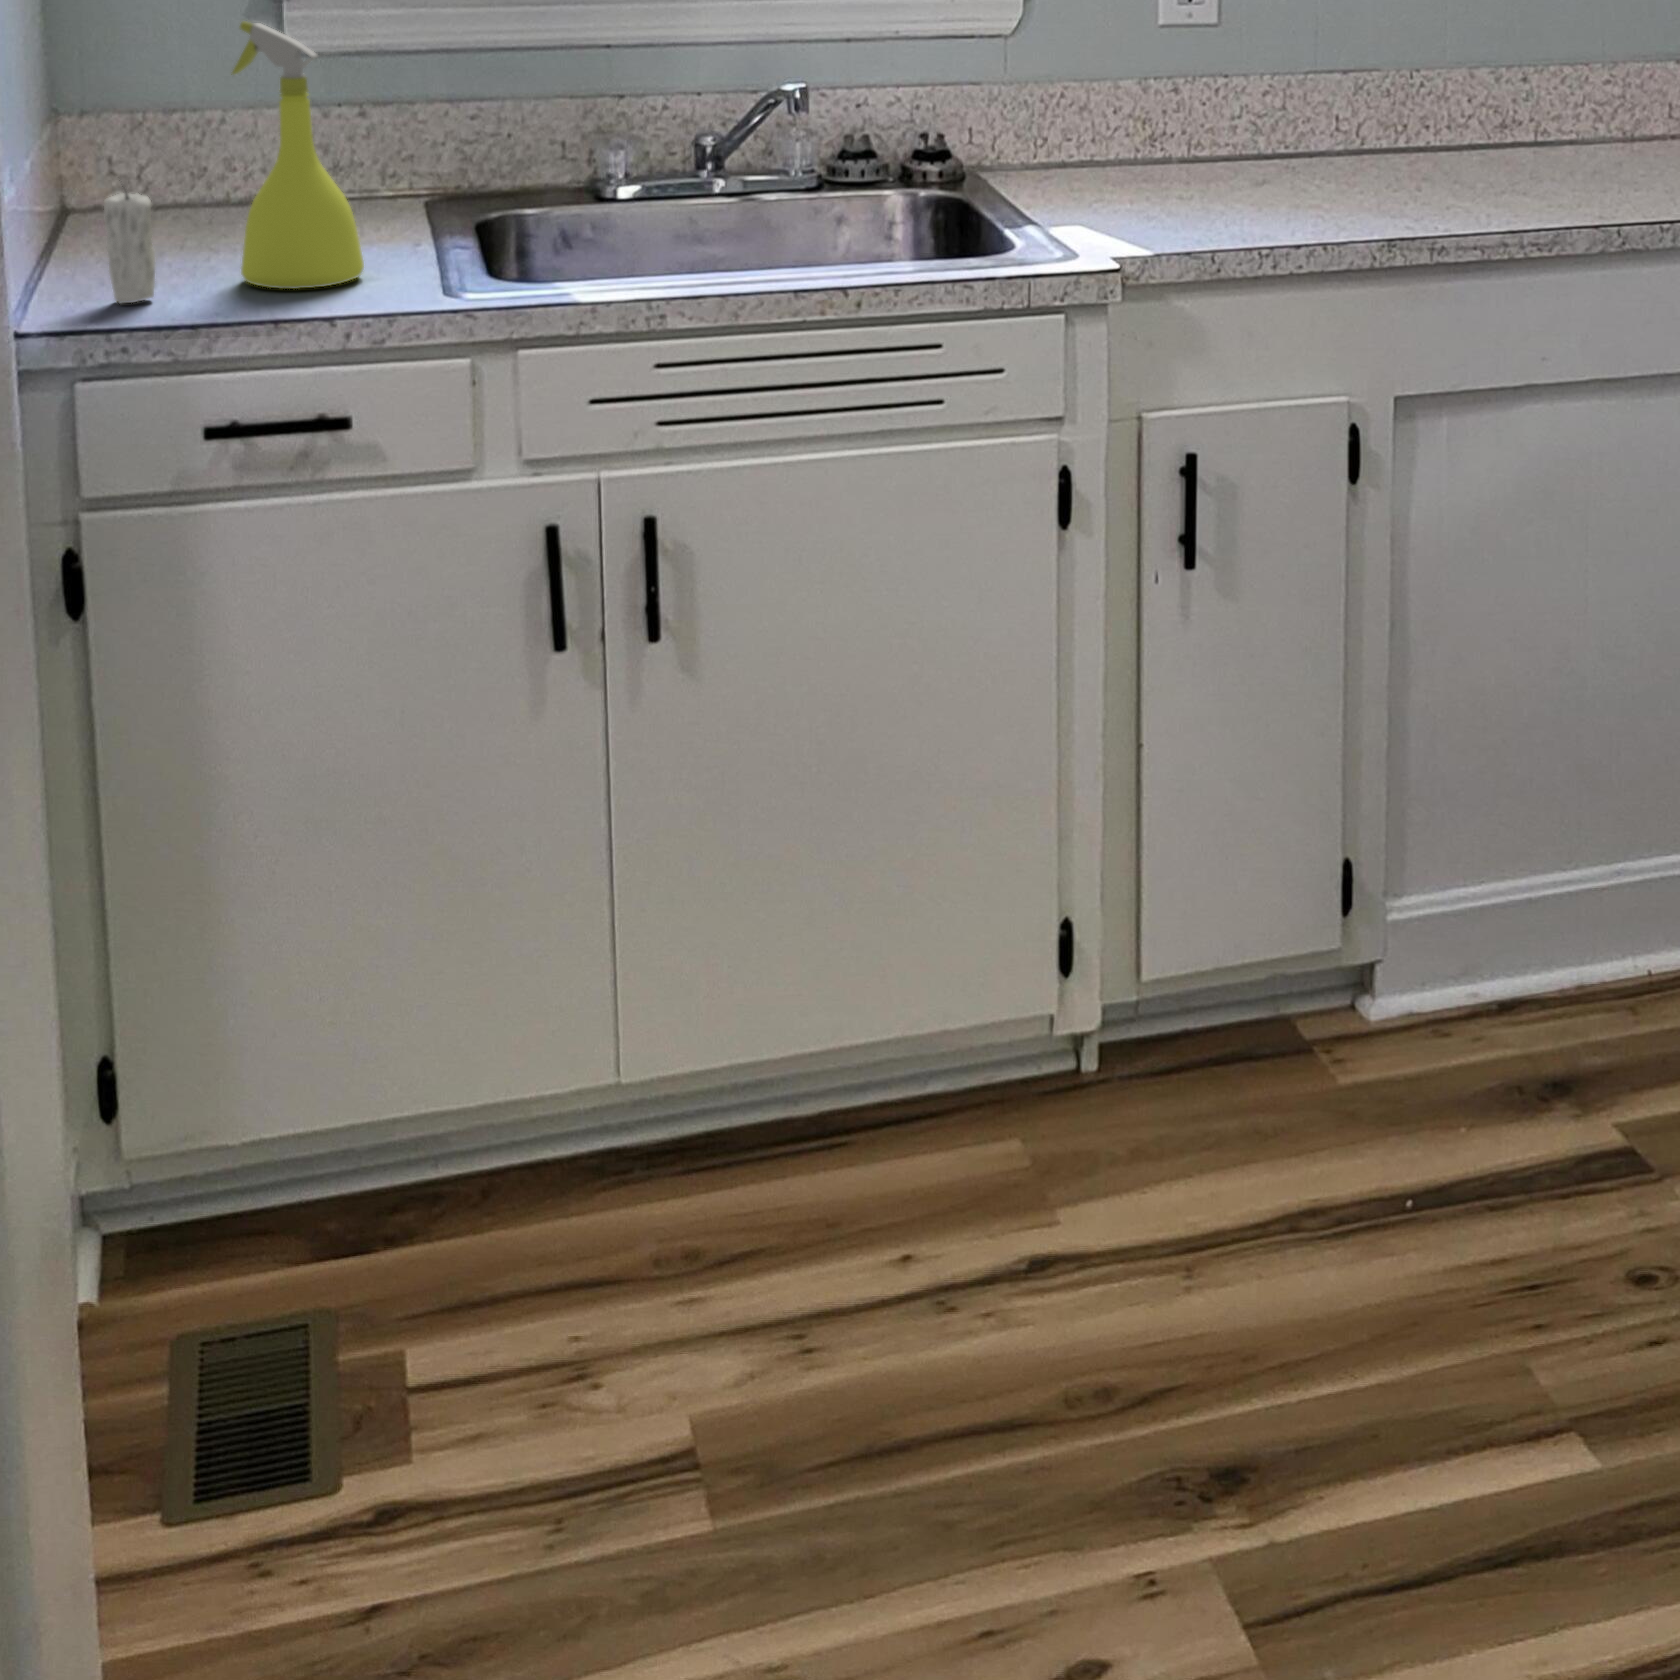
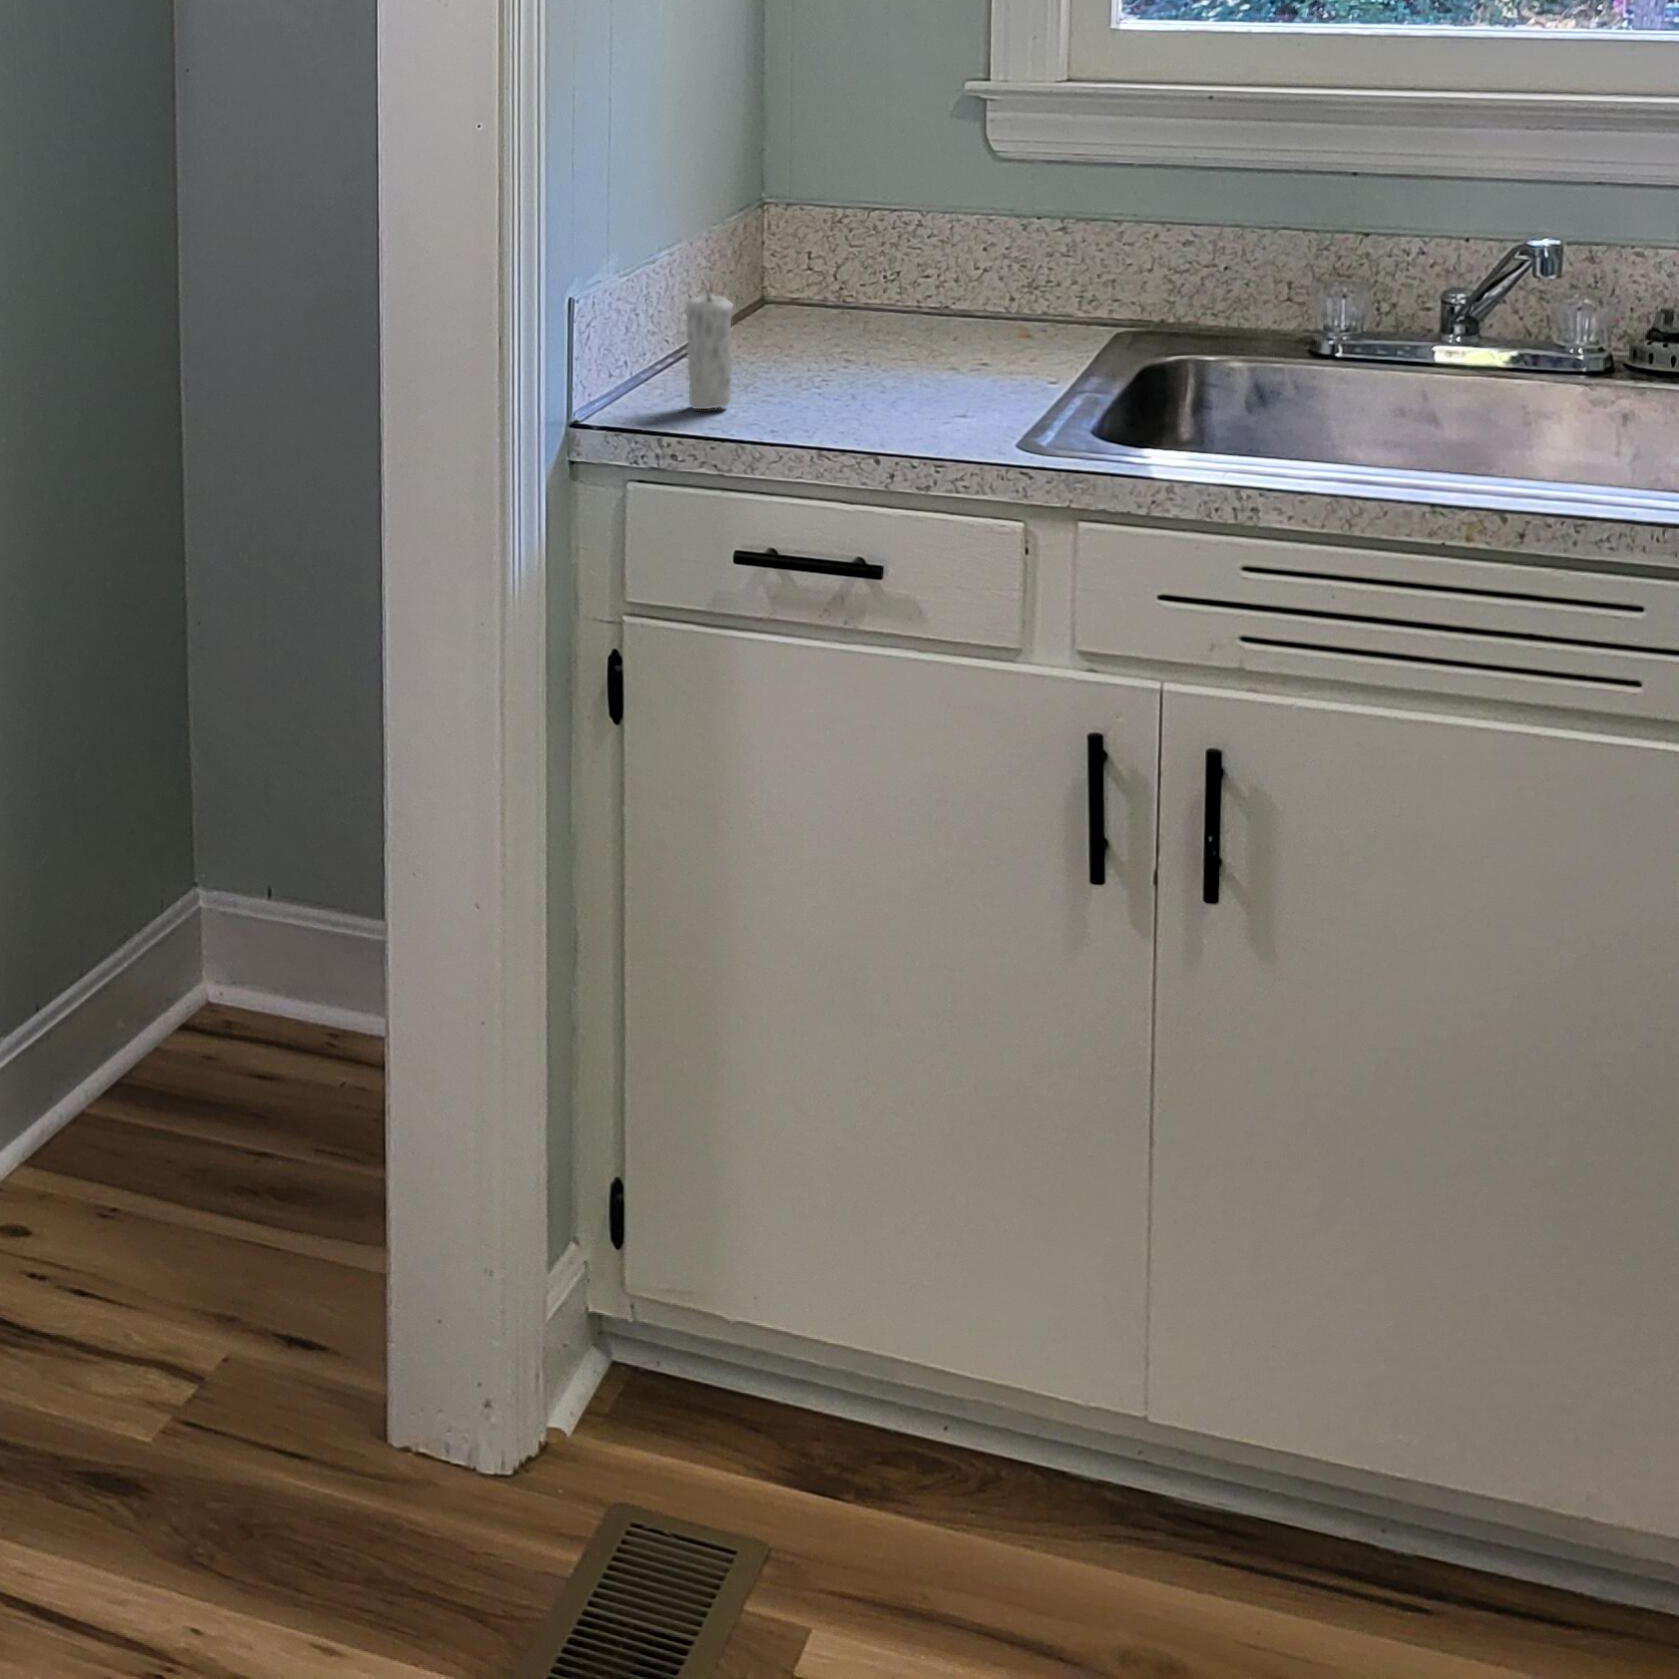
spray bottle: present [231,21,364,289] -> none [827,122,957,418]

